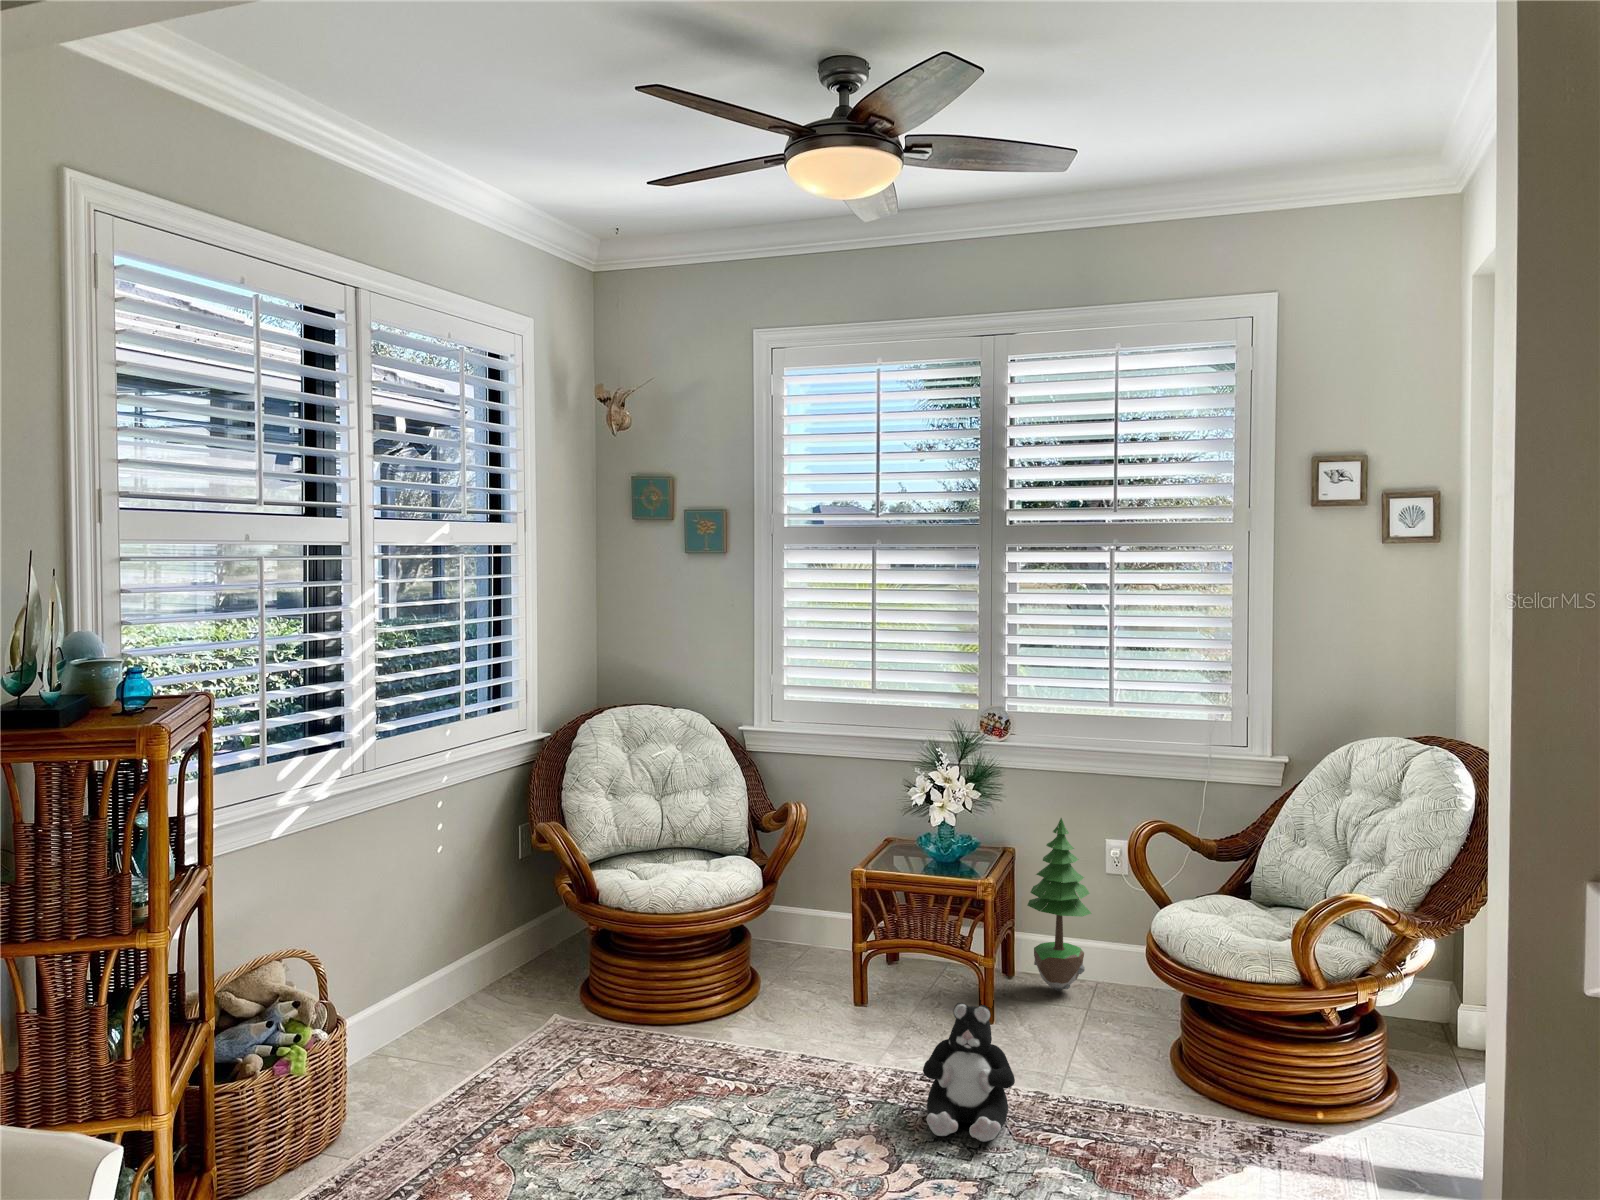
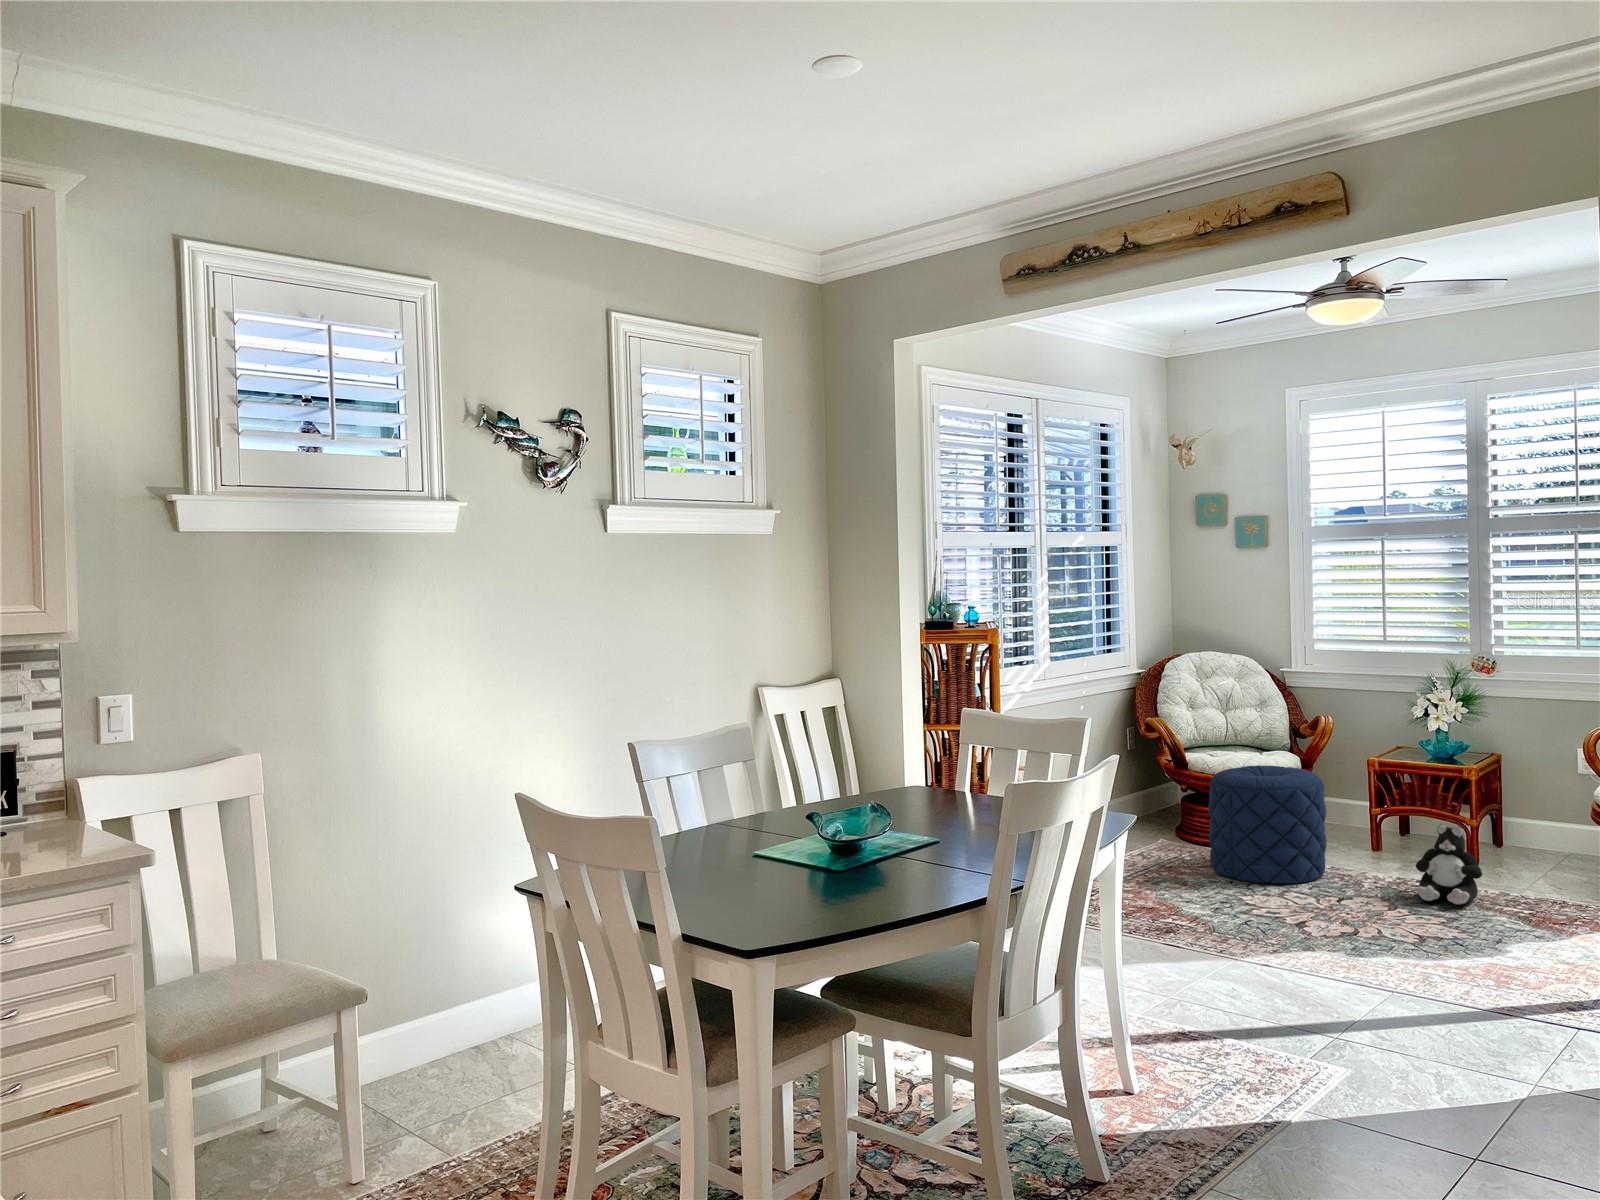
potted tree: present [1027,818,1091,991] -> none [1508,727,1563,855]
pouf: none [621,902,796,1114] -> present [1208,765,1327,884]

